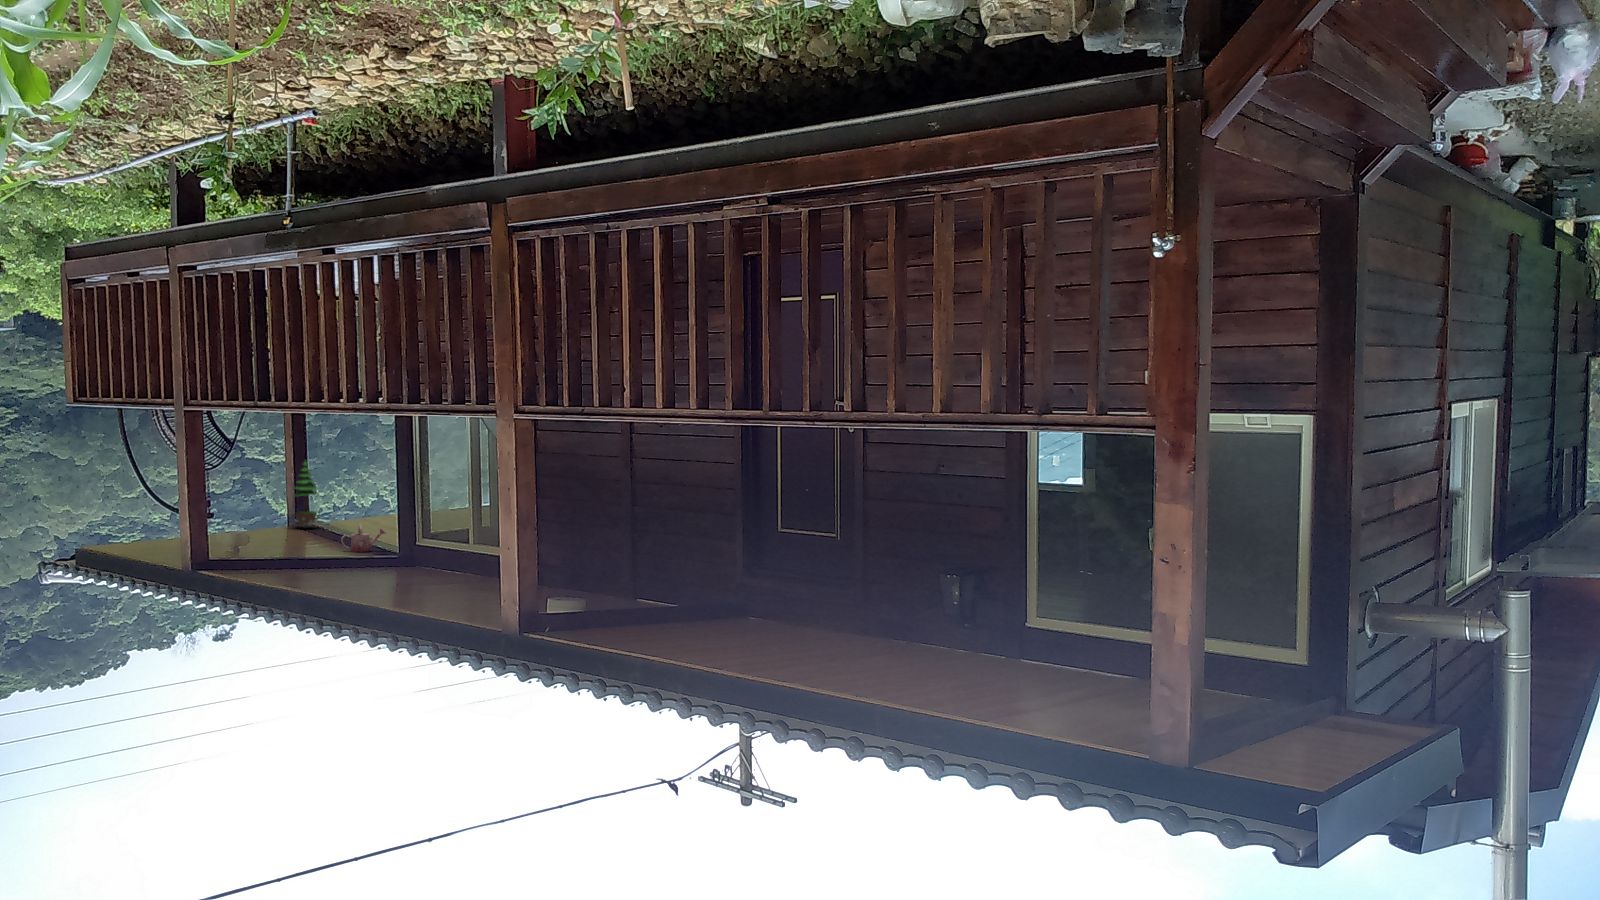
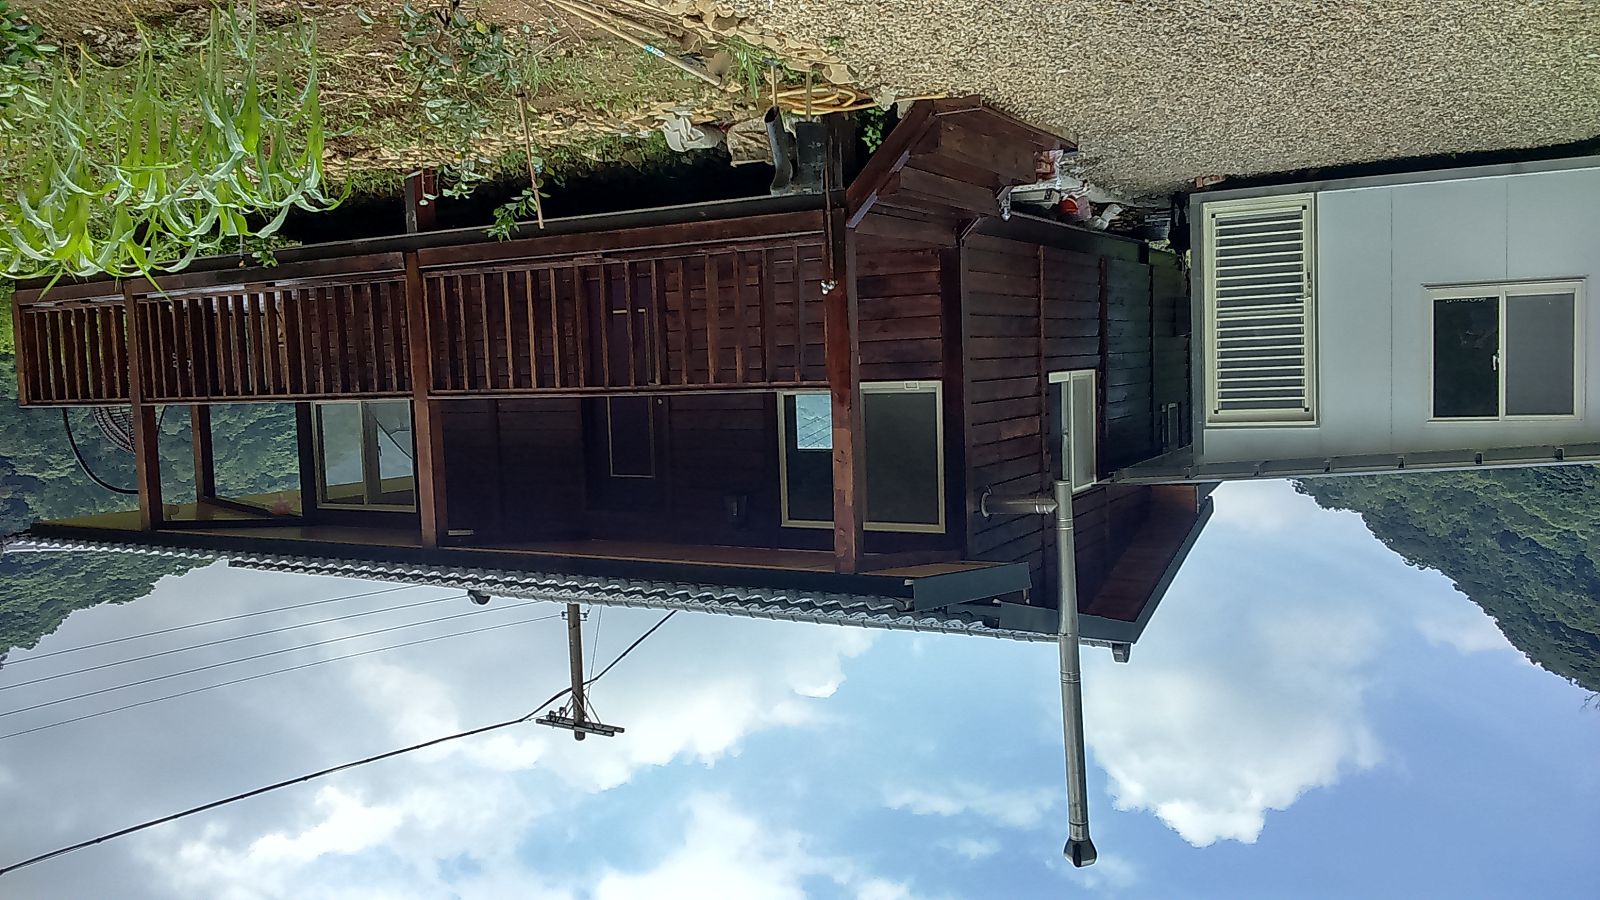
potted tree: present [294,460,317,528] -> none [212,447,236,503]

